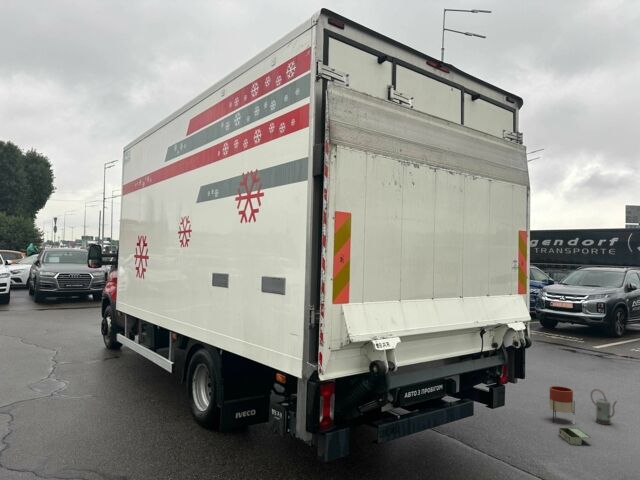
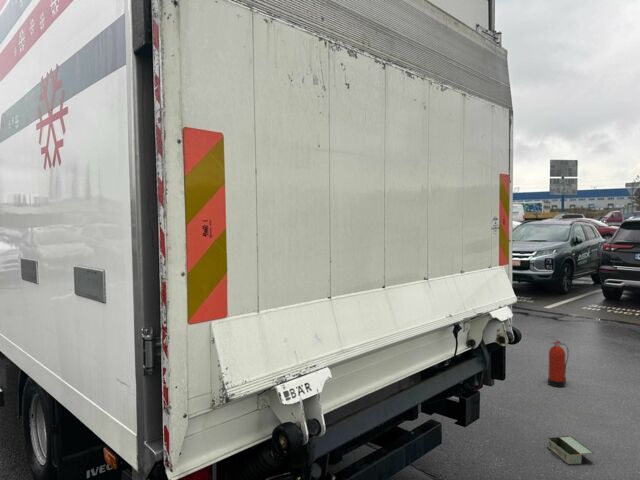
fire extinguisher: none [574,362,592,403] -> present [548,339,568,387]
planter: present [549,386,575,422] -> none [529,376,561,425]
watering can: present [591,389,616,425] -> none [577,377,613,422]

